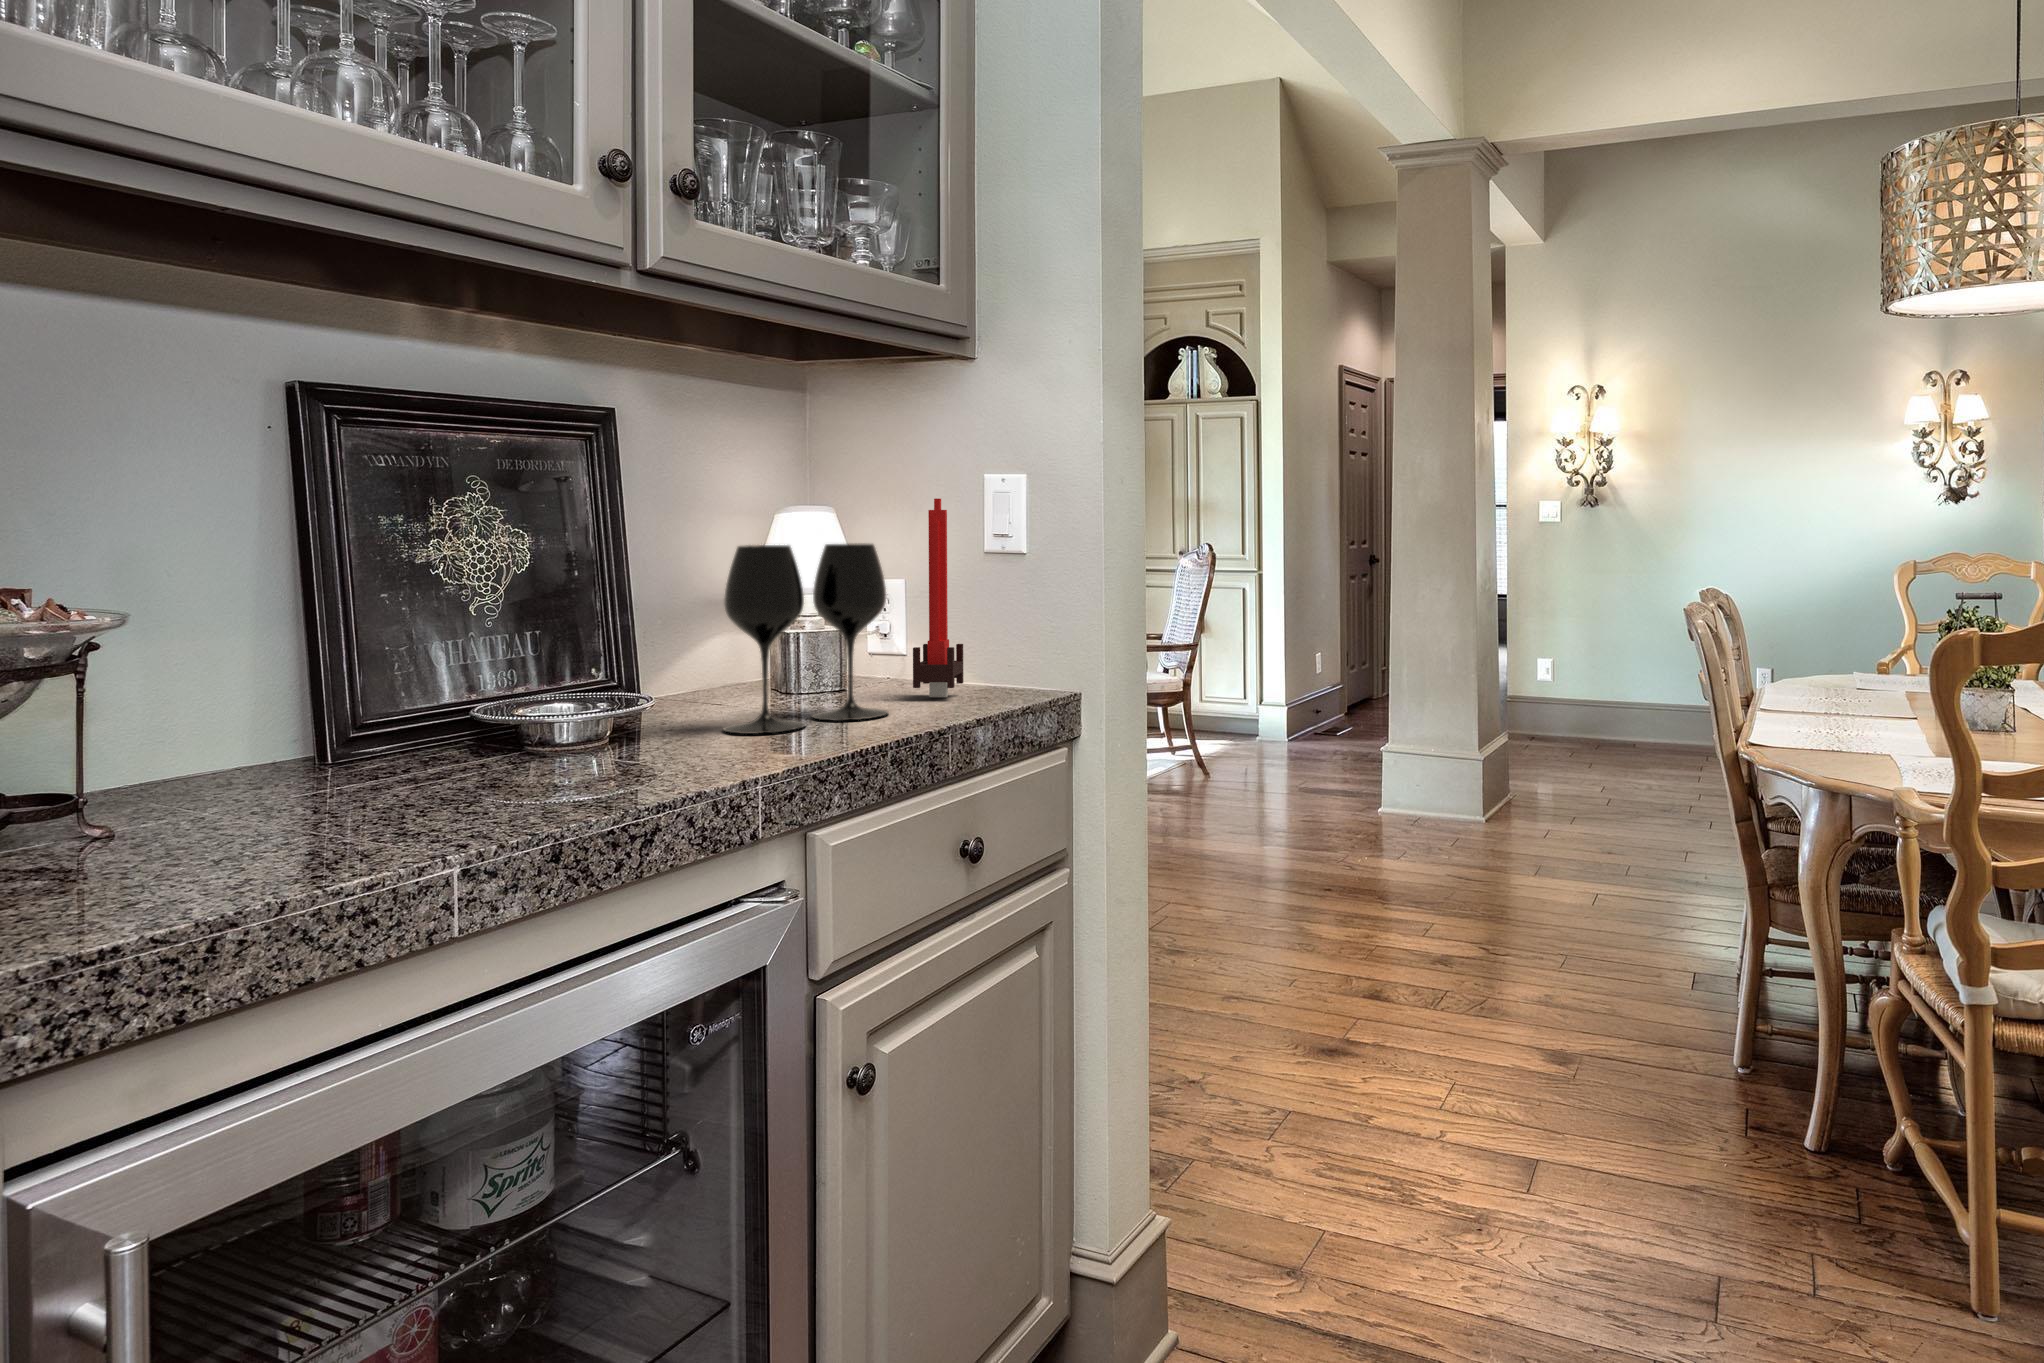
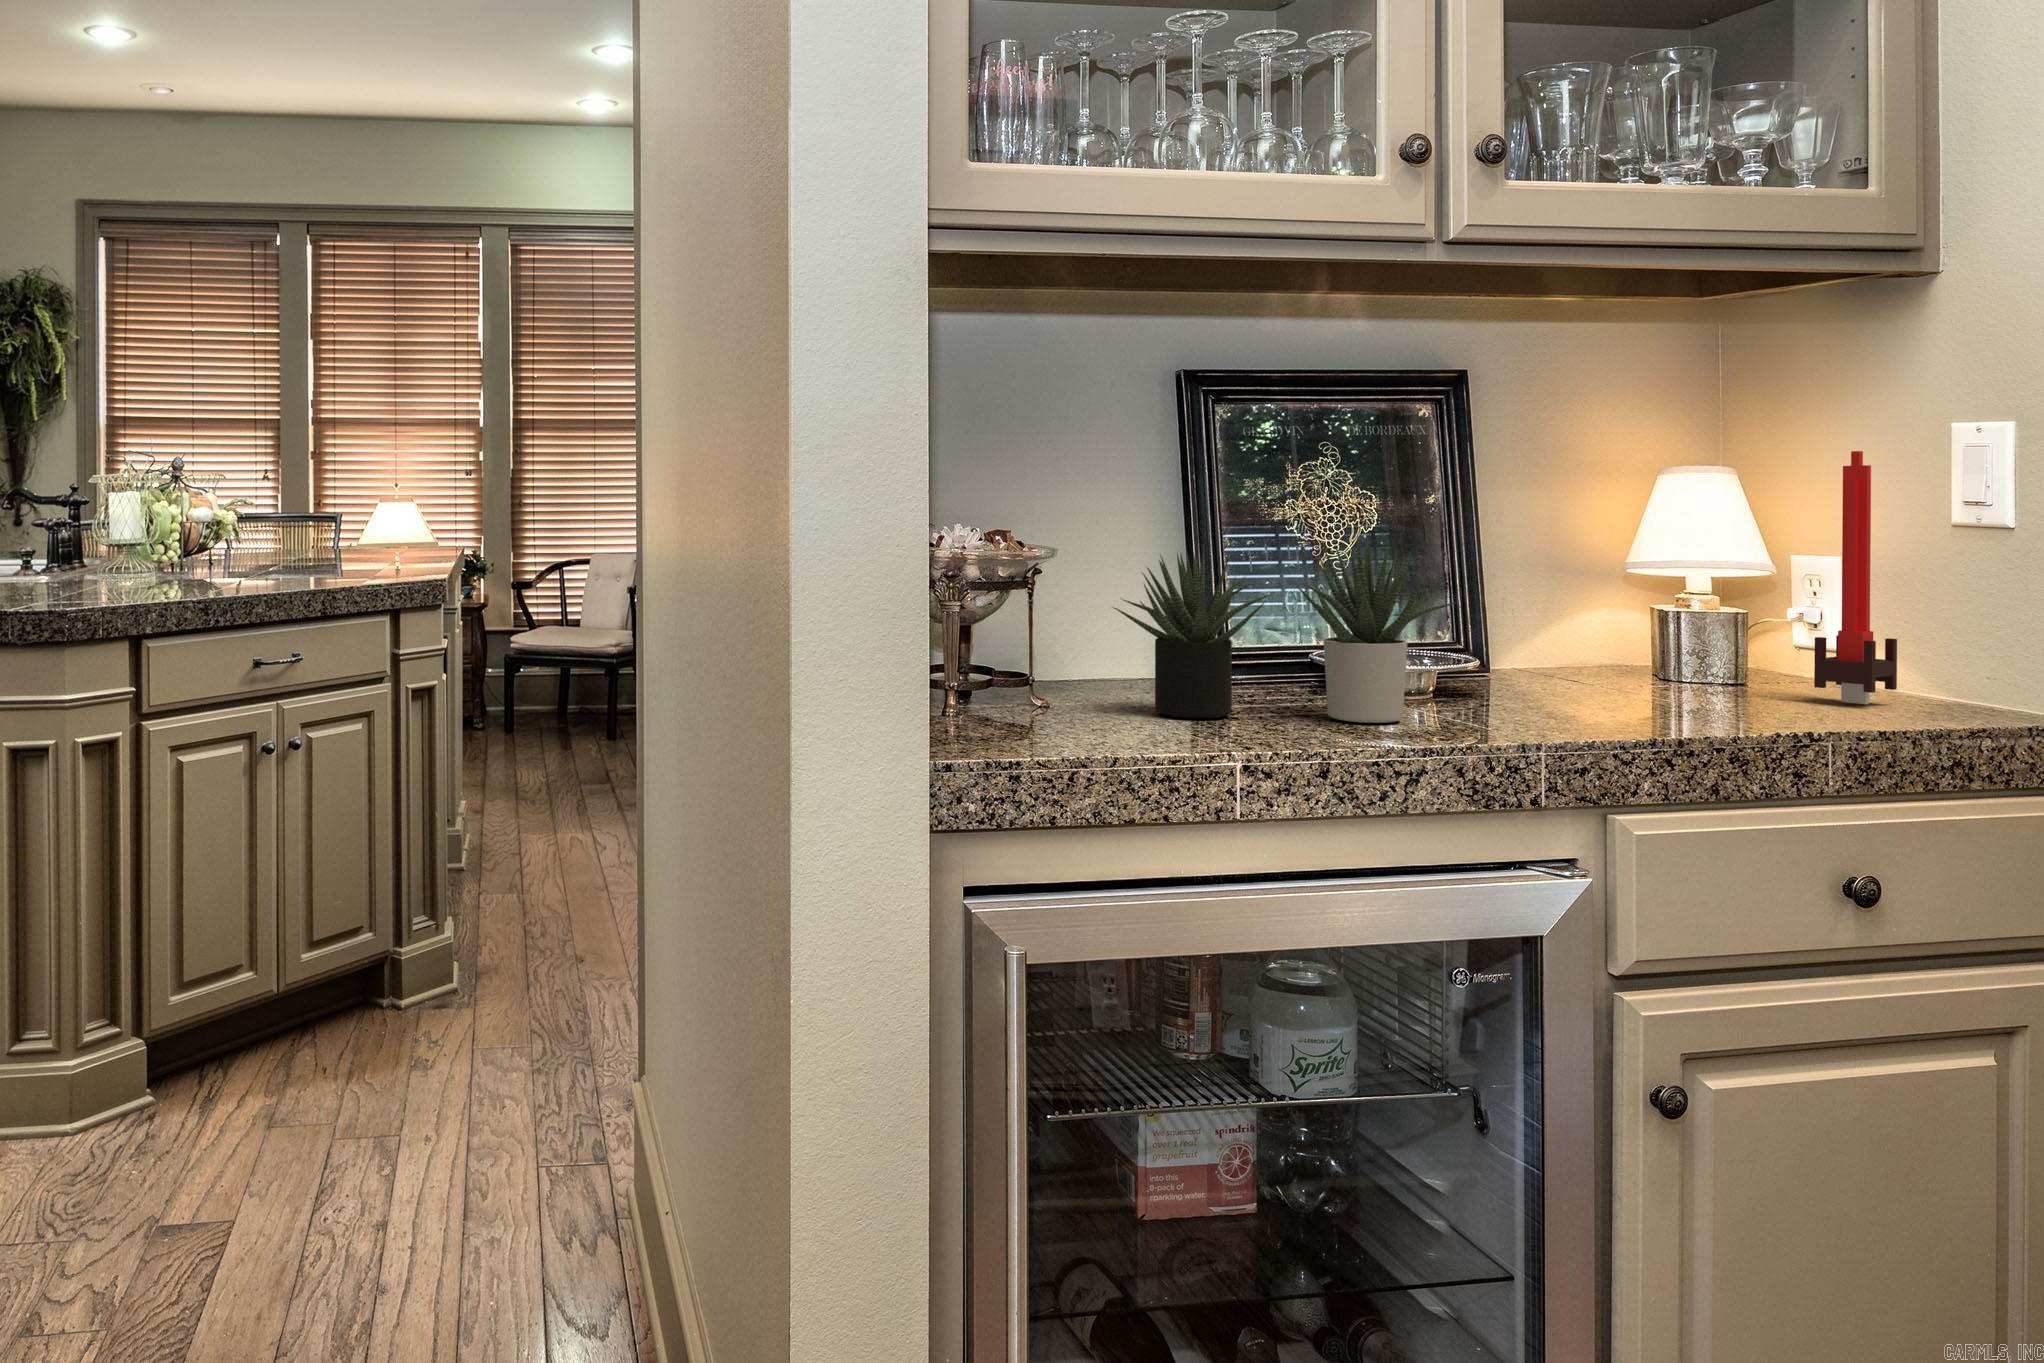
wine glass: present [724,544,888,734] -> none [1549,506,1764,712]
succulent plant: none [216,581,663,819] -> present [1112,536,1456,723]

